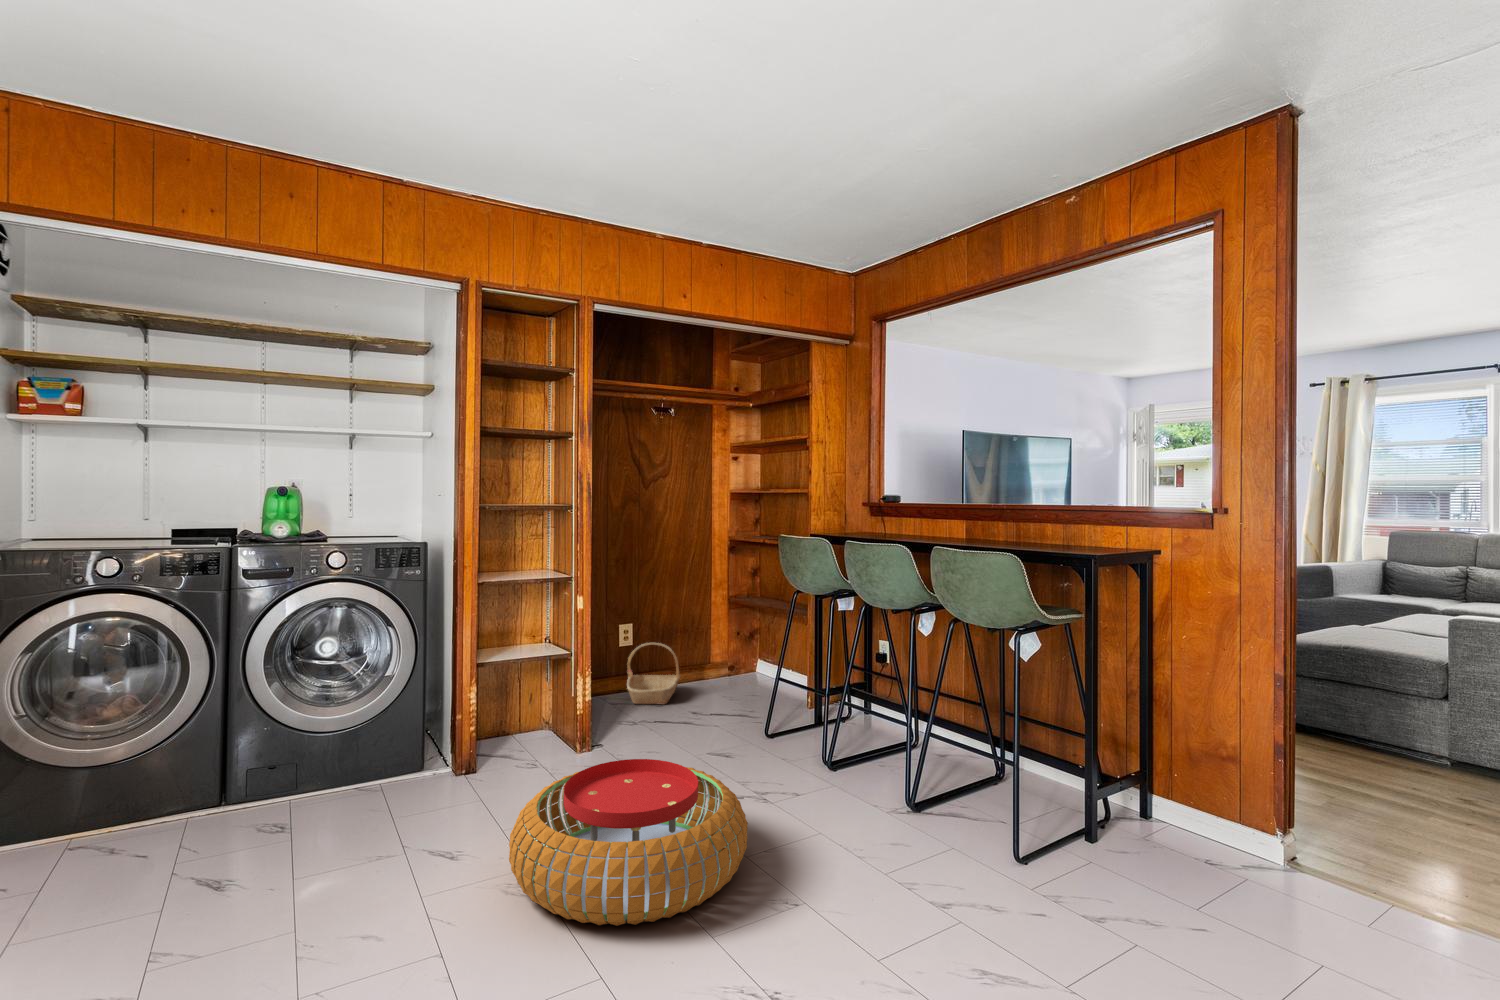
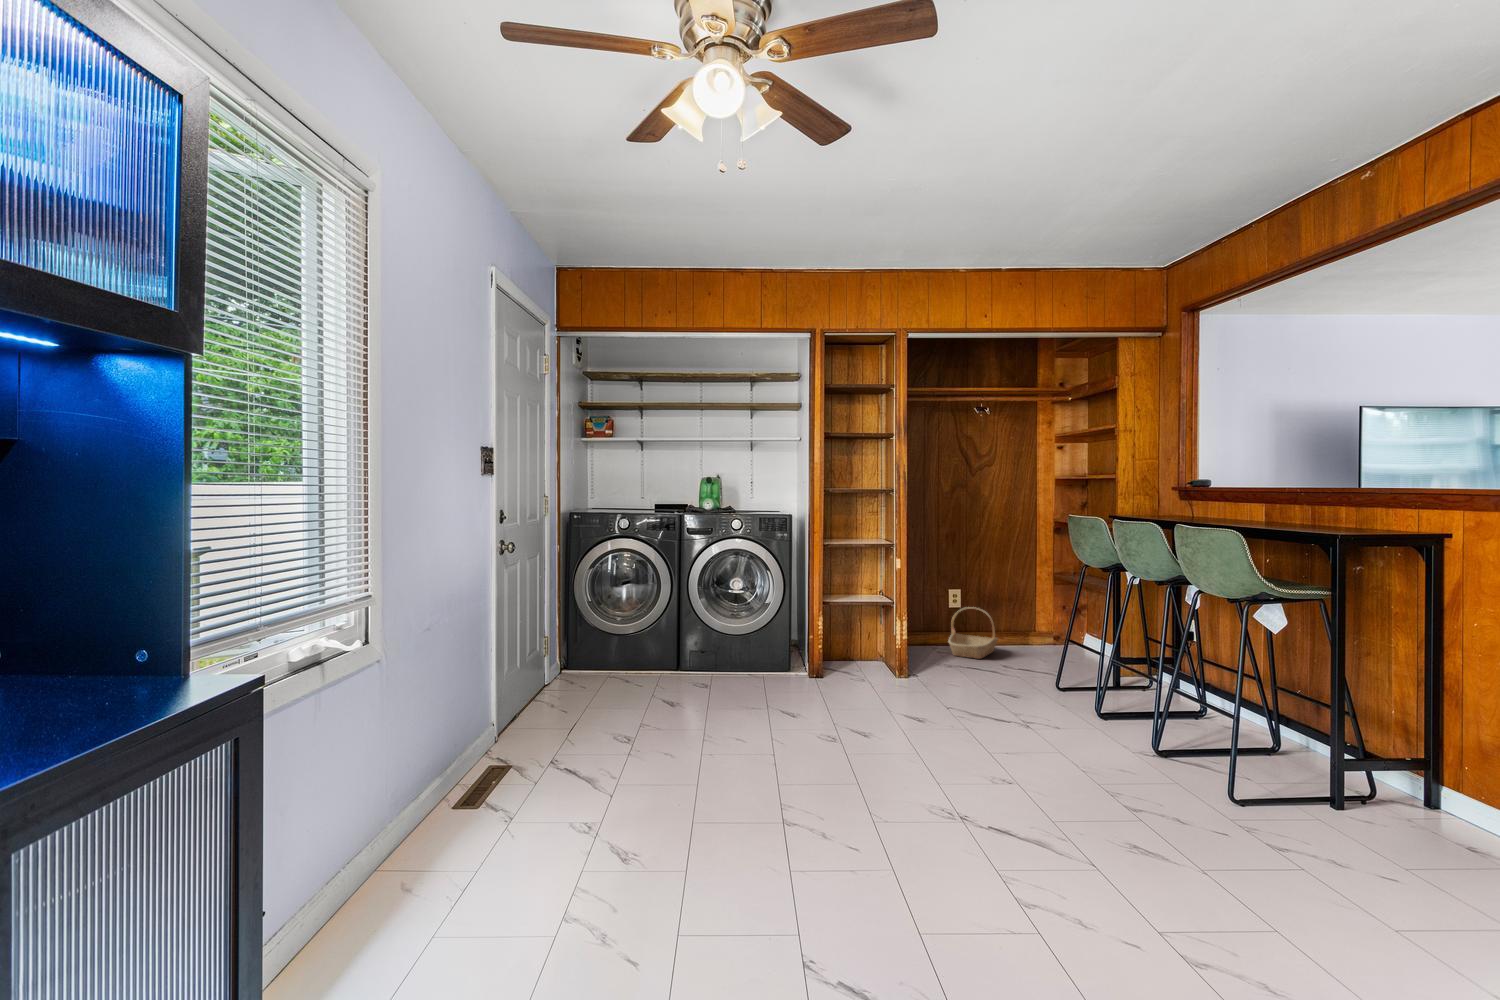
pouf: present [509,759,748,926] -> none [822,671,989,766]

